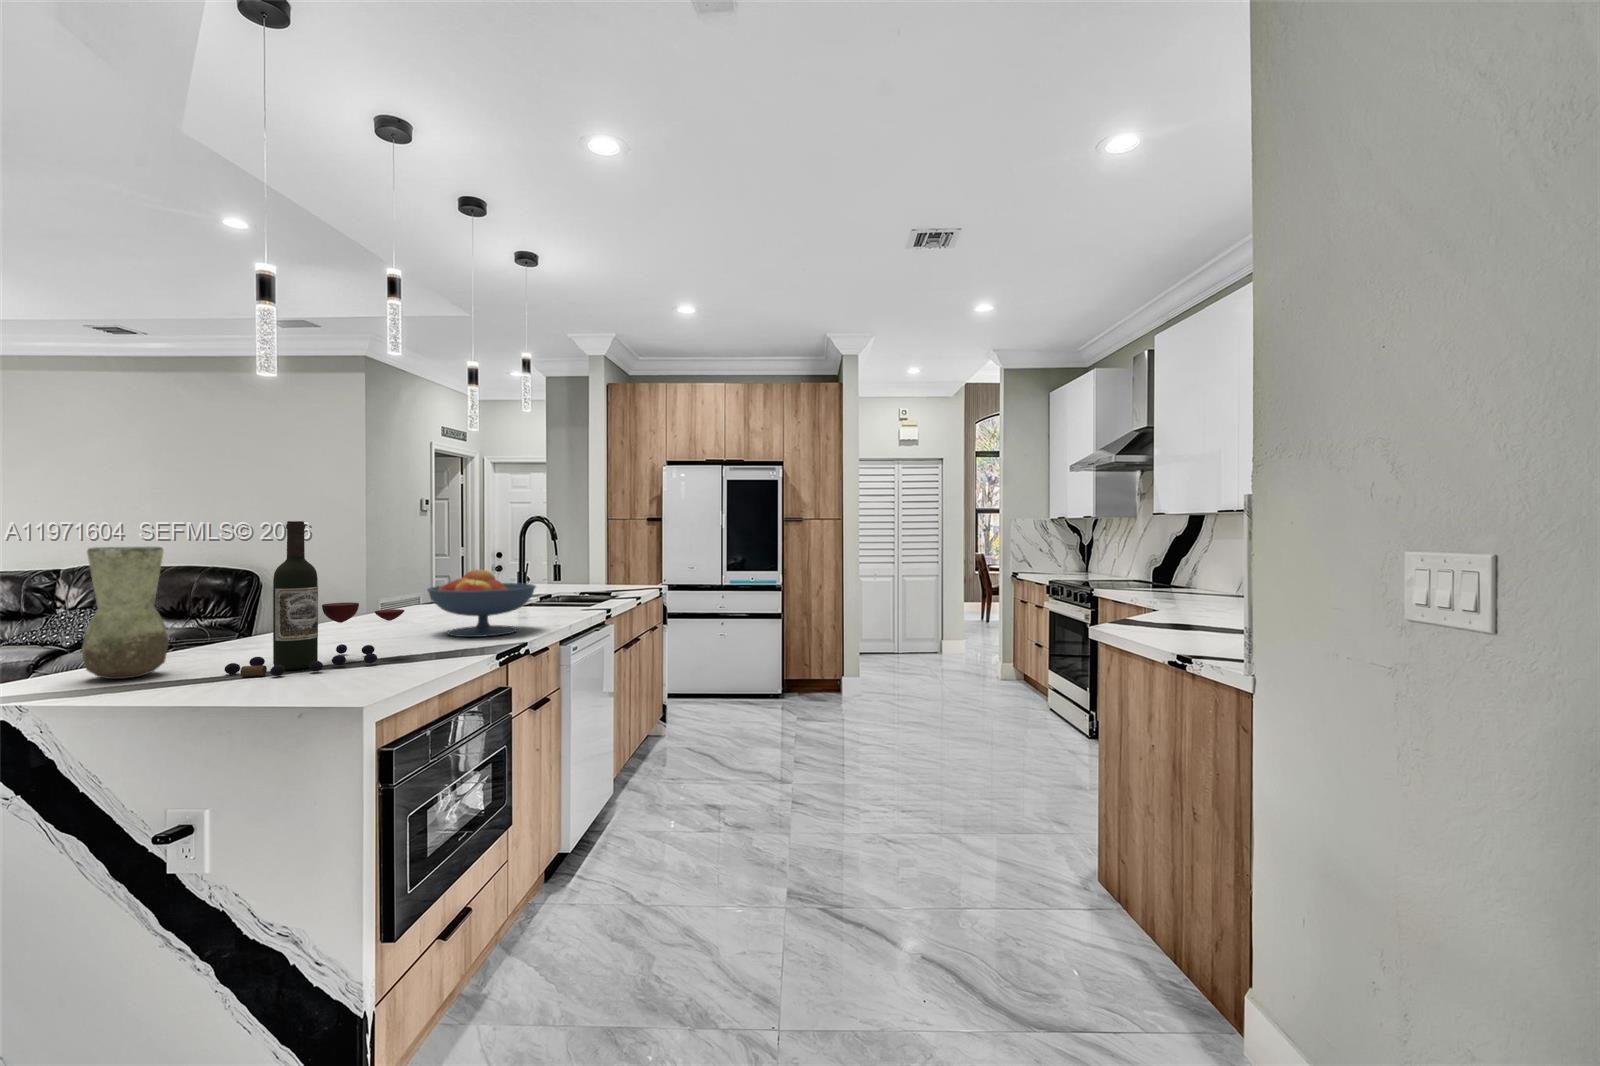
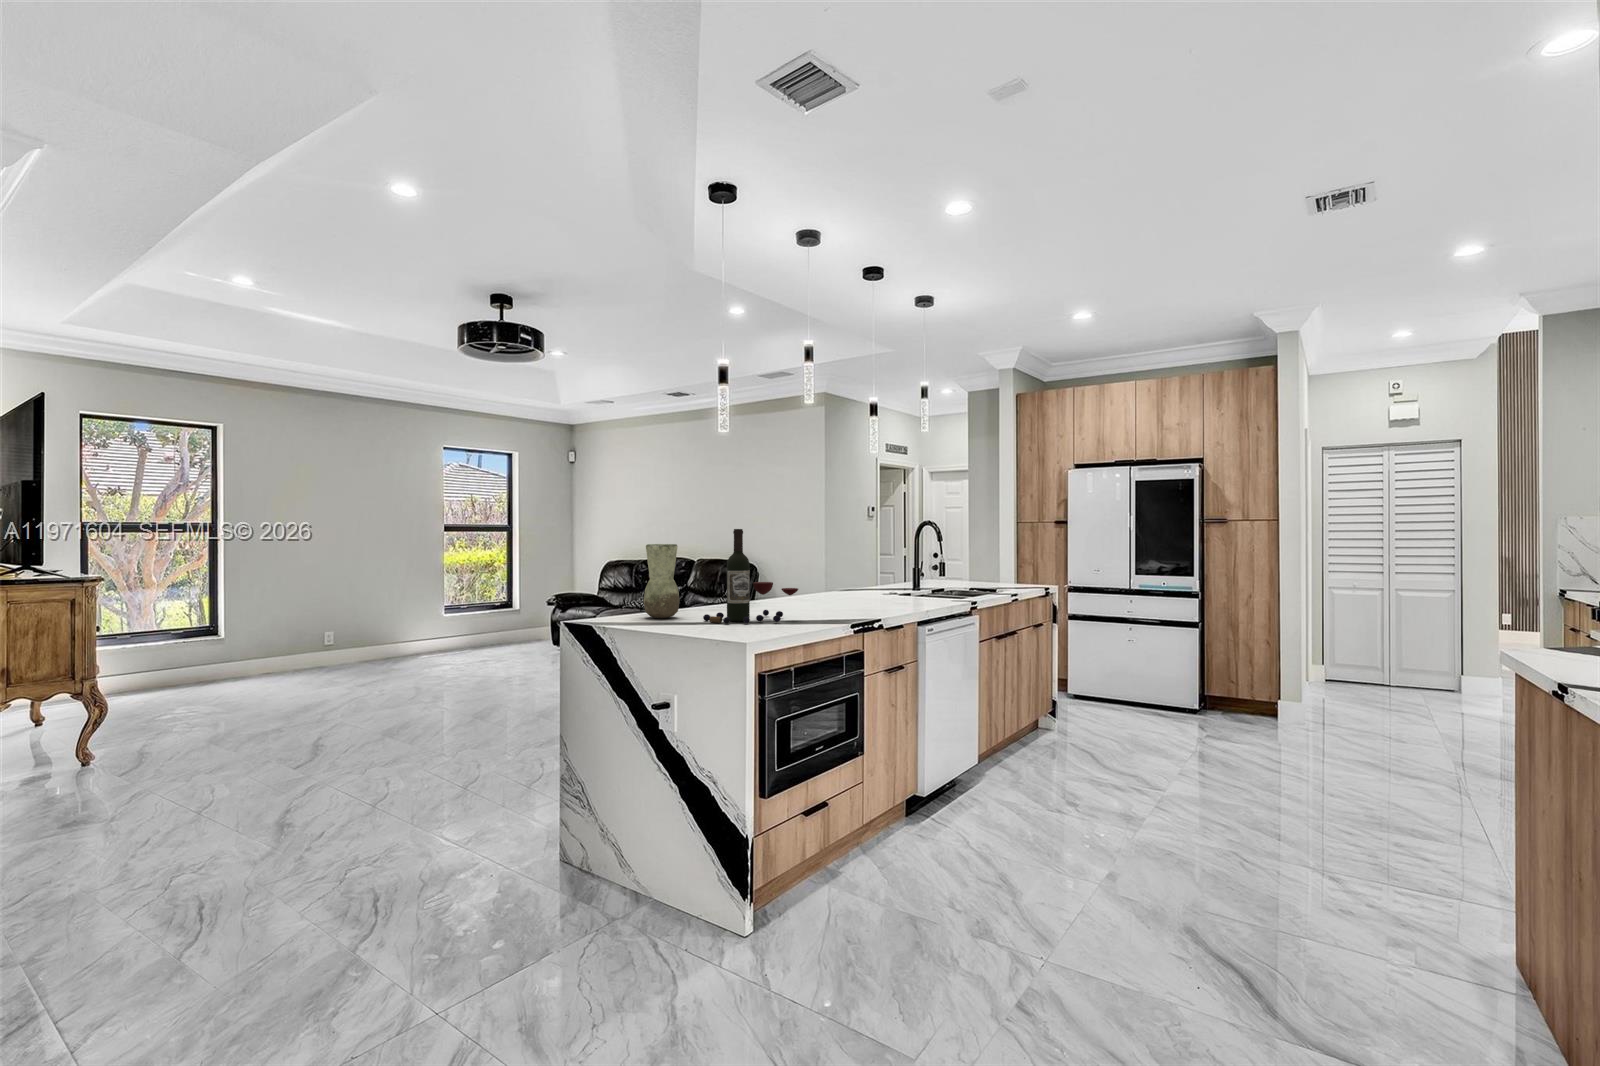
fruit bowl: present [427,570,536,637] -> none [823,563,898,613]

